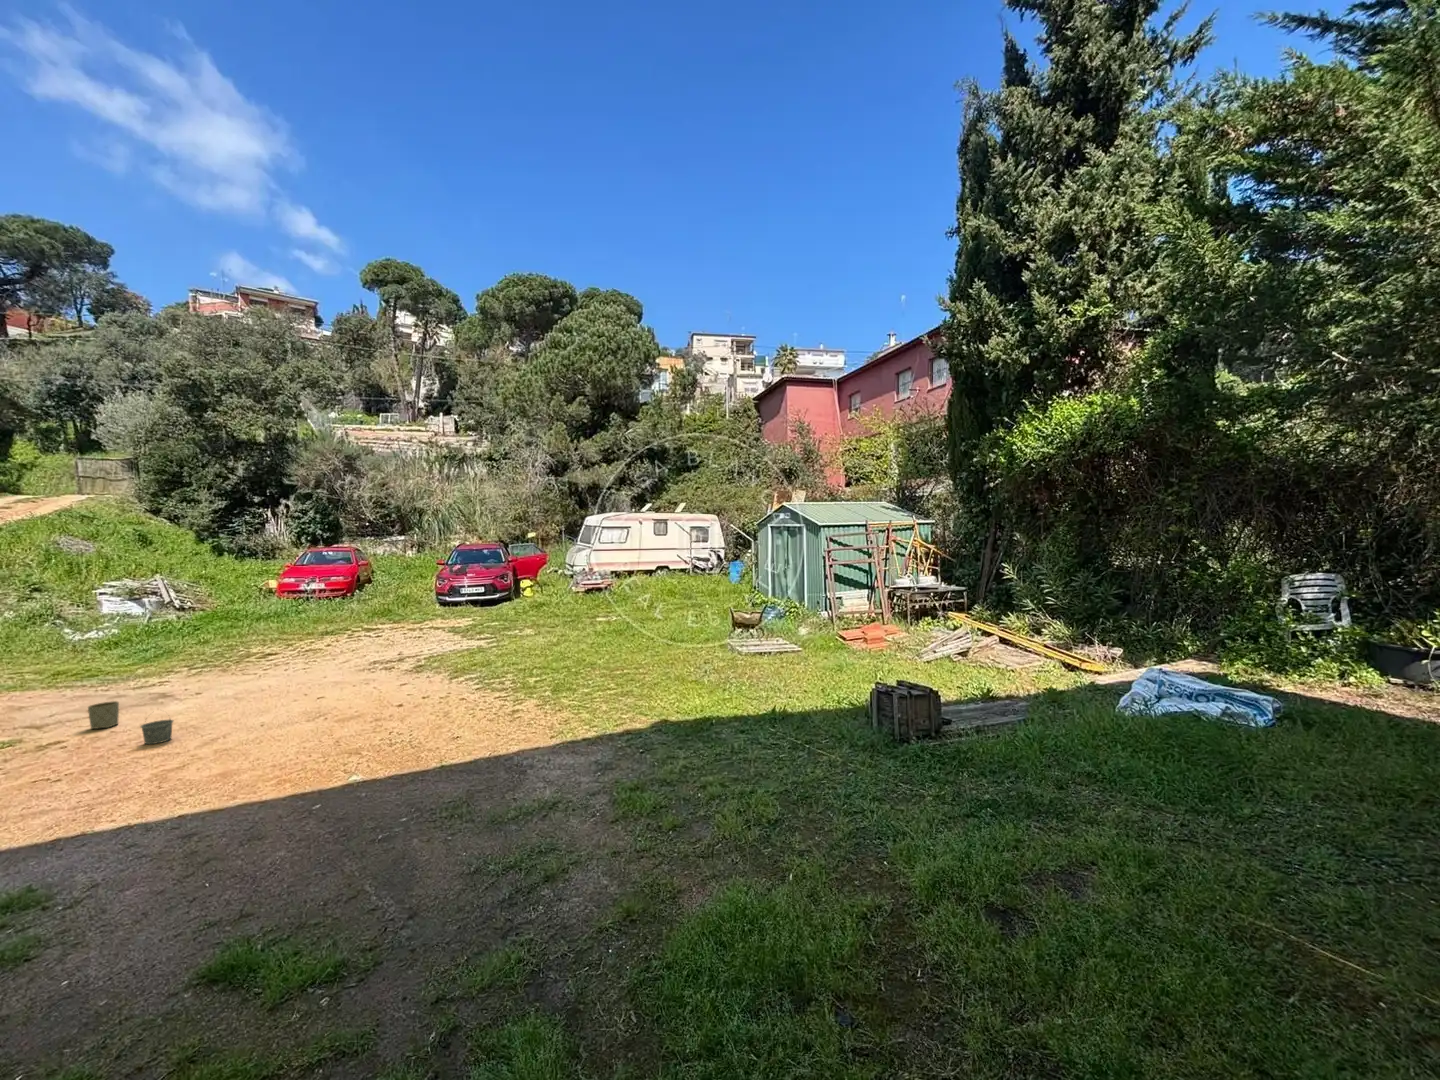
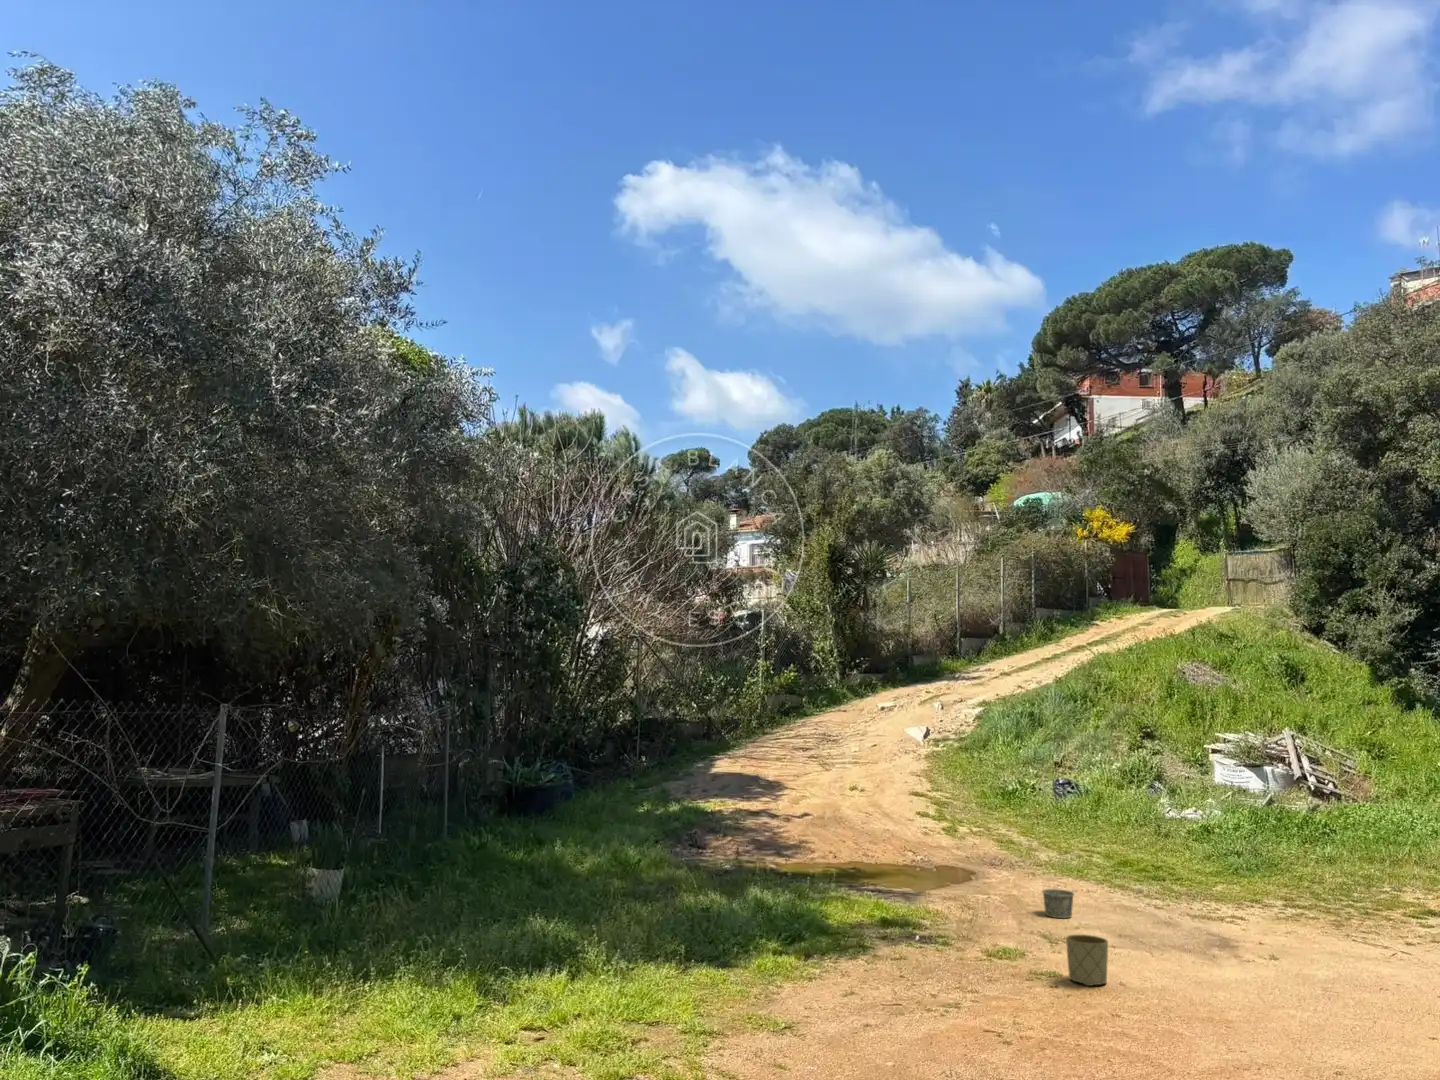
bucket: present [141,719,173,744] -> present [1042,889,1074,918]

